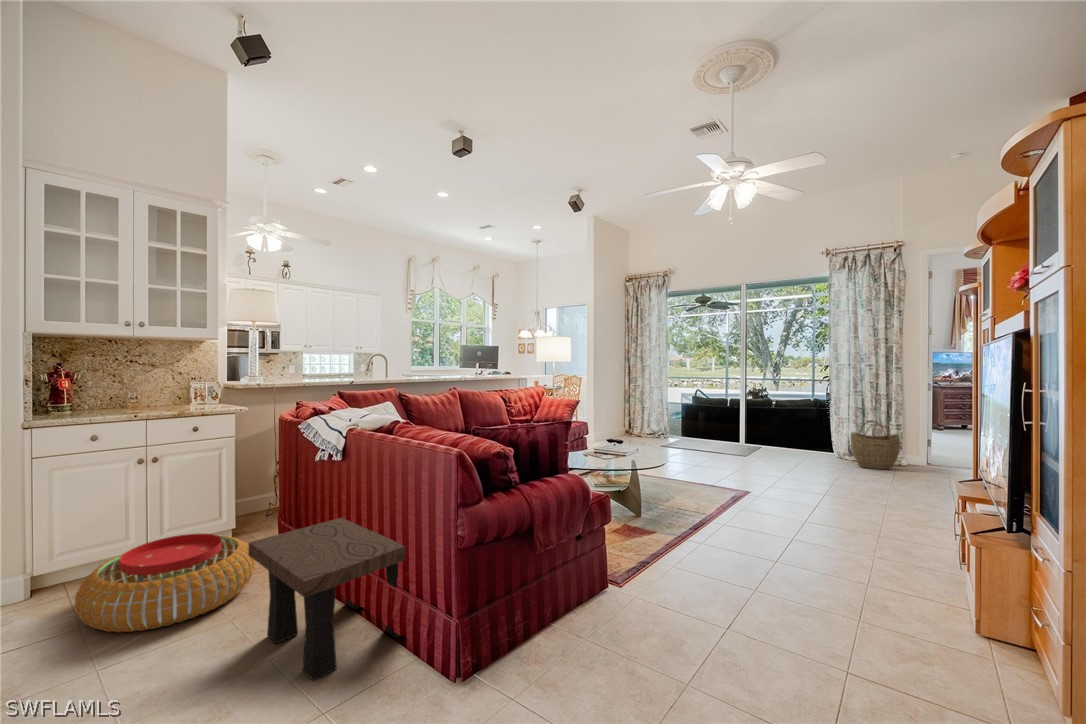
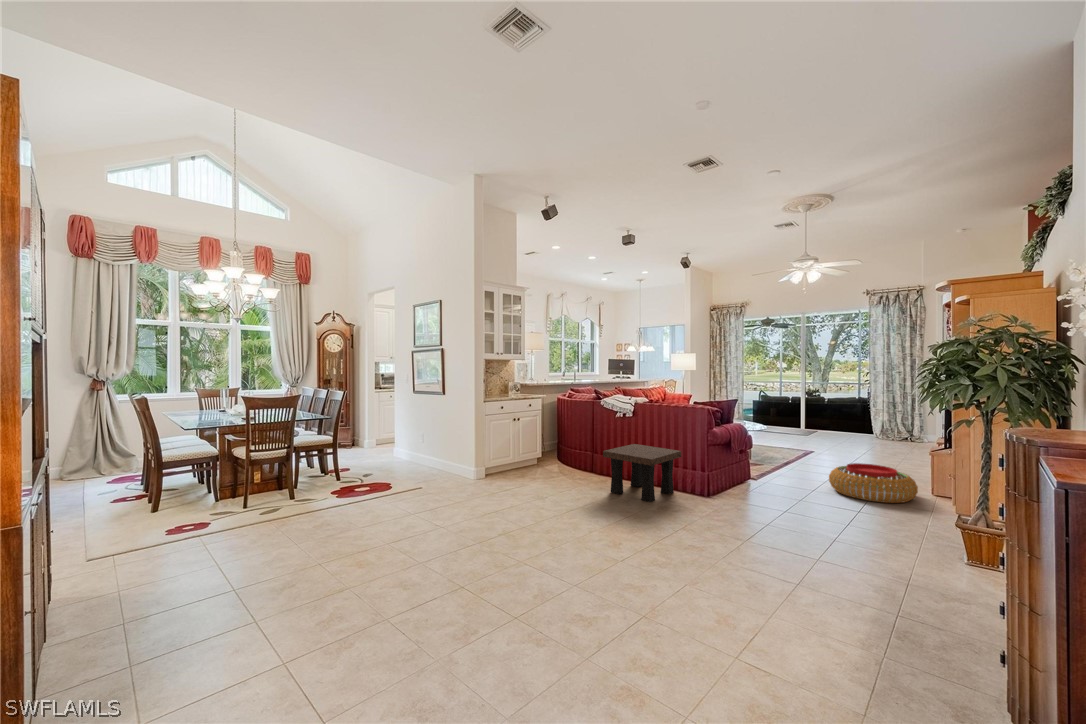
woven basket: present [851,421,900,470] -> none [886,411,921,444]
pouf: present [75,534,255,632] -> present [829,463,918,503]

